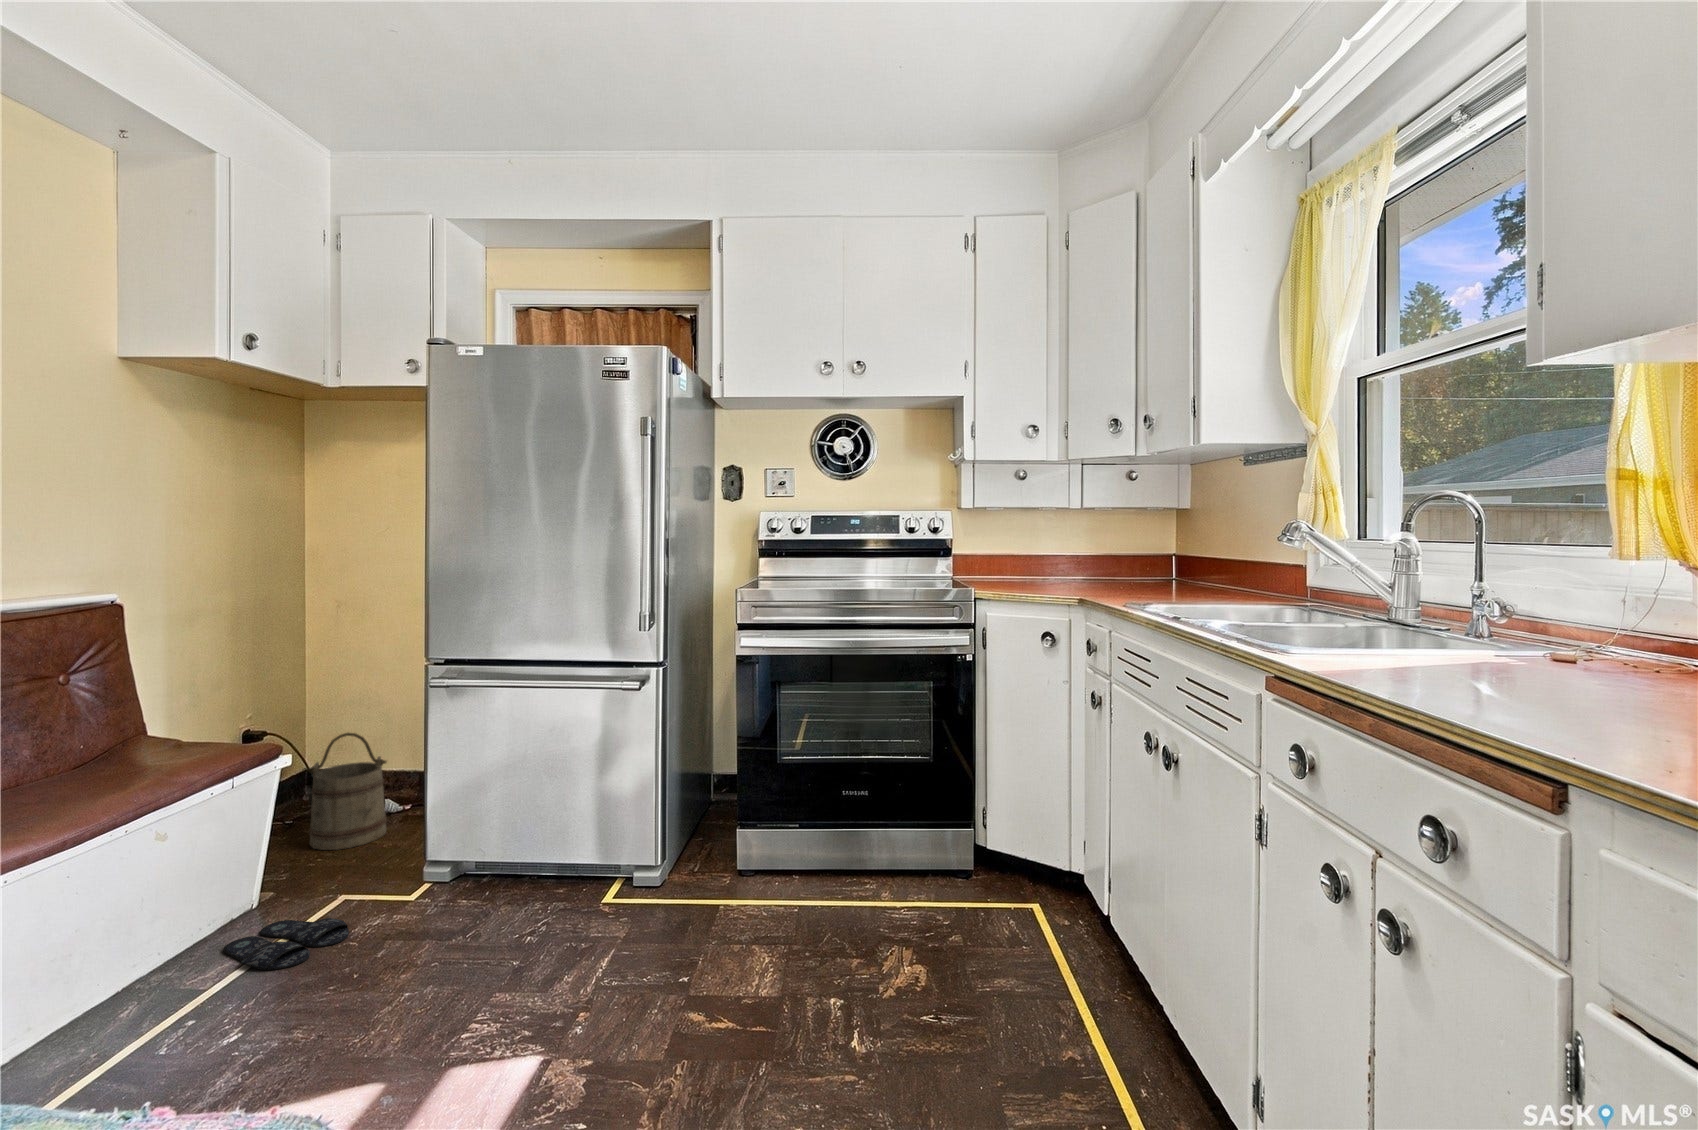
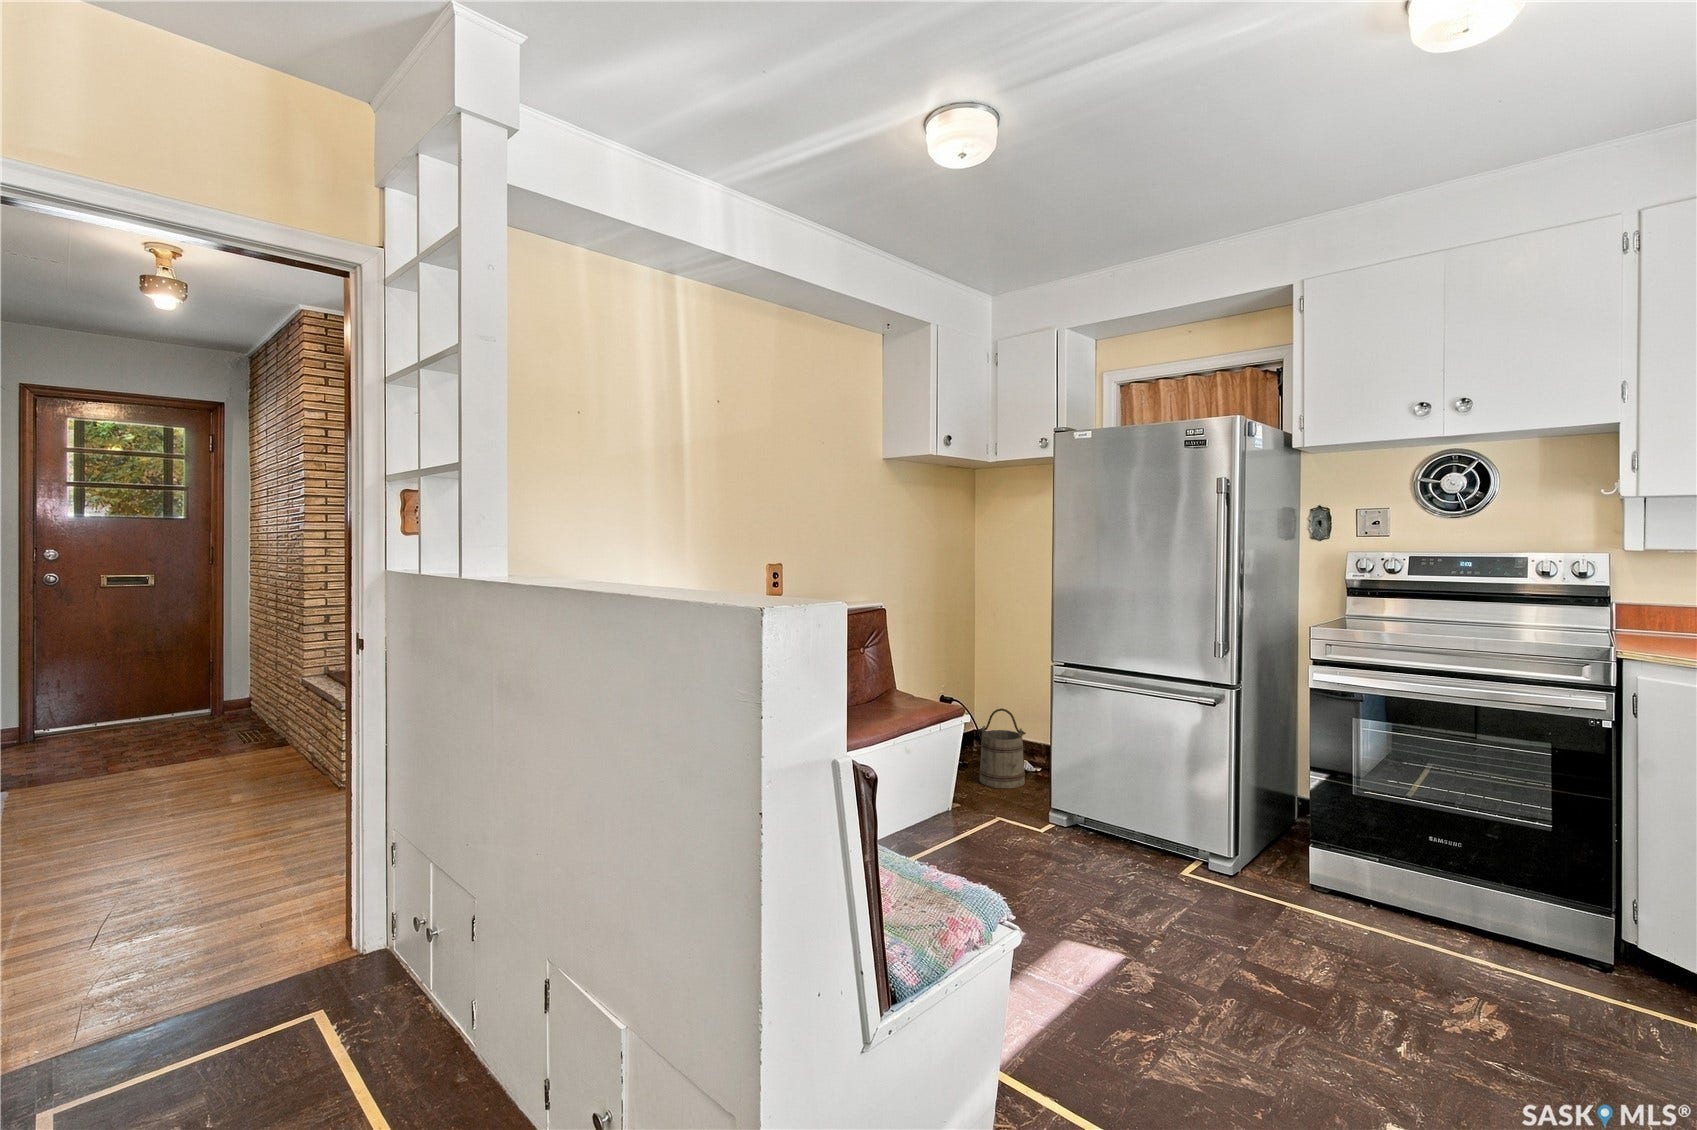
slippers: present [223,918,349,970] -> none [942,823,1007,850]

